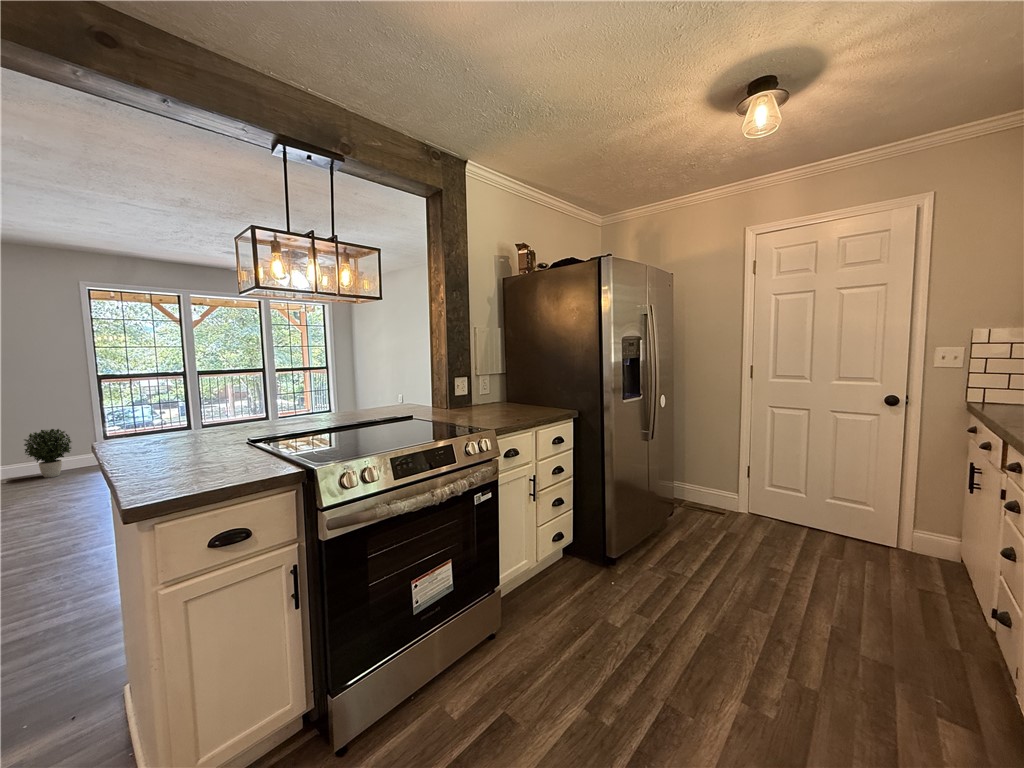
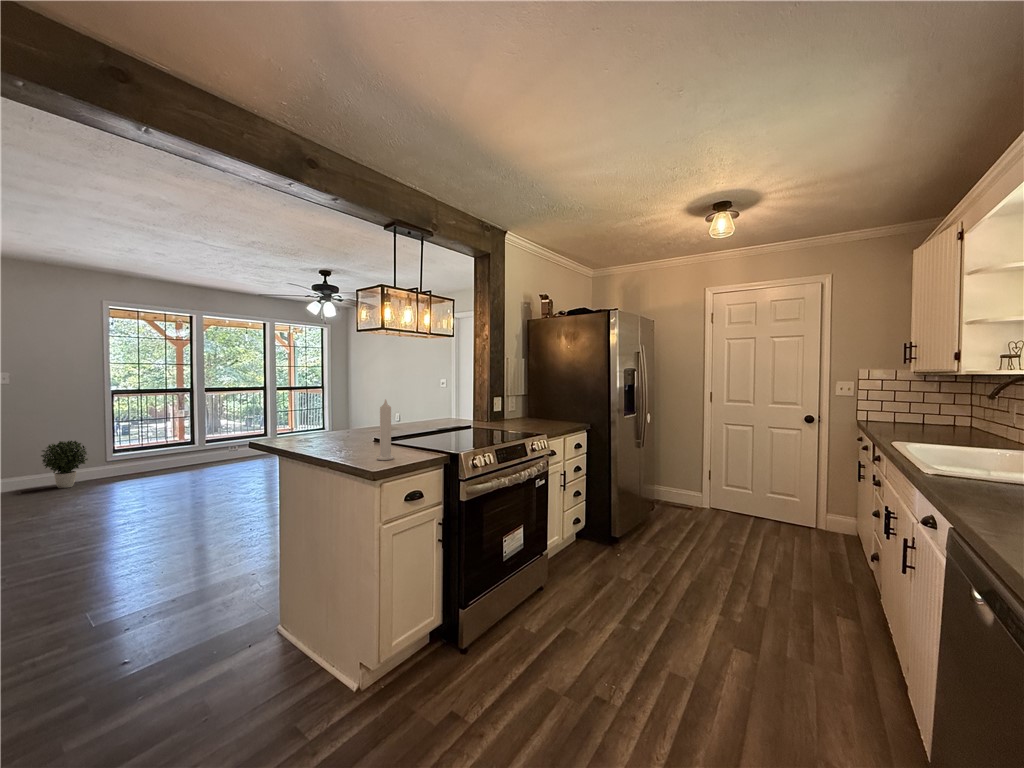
candle: none [174,392,206,485] -> present [377,399,394,460]

